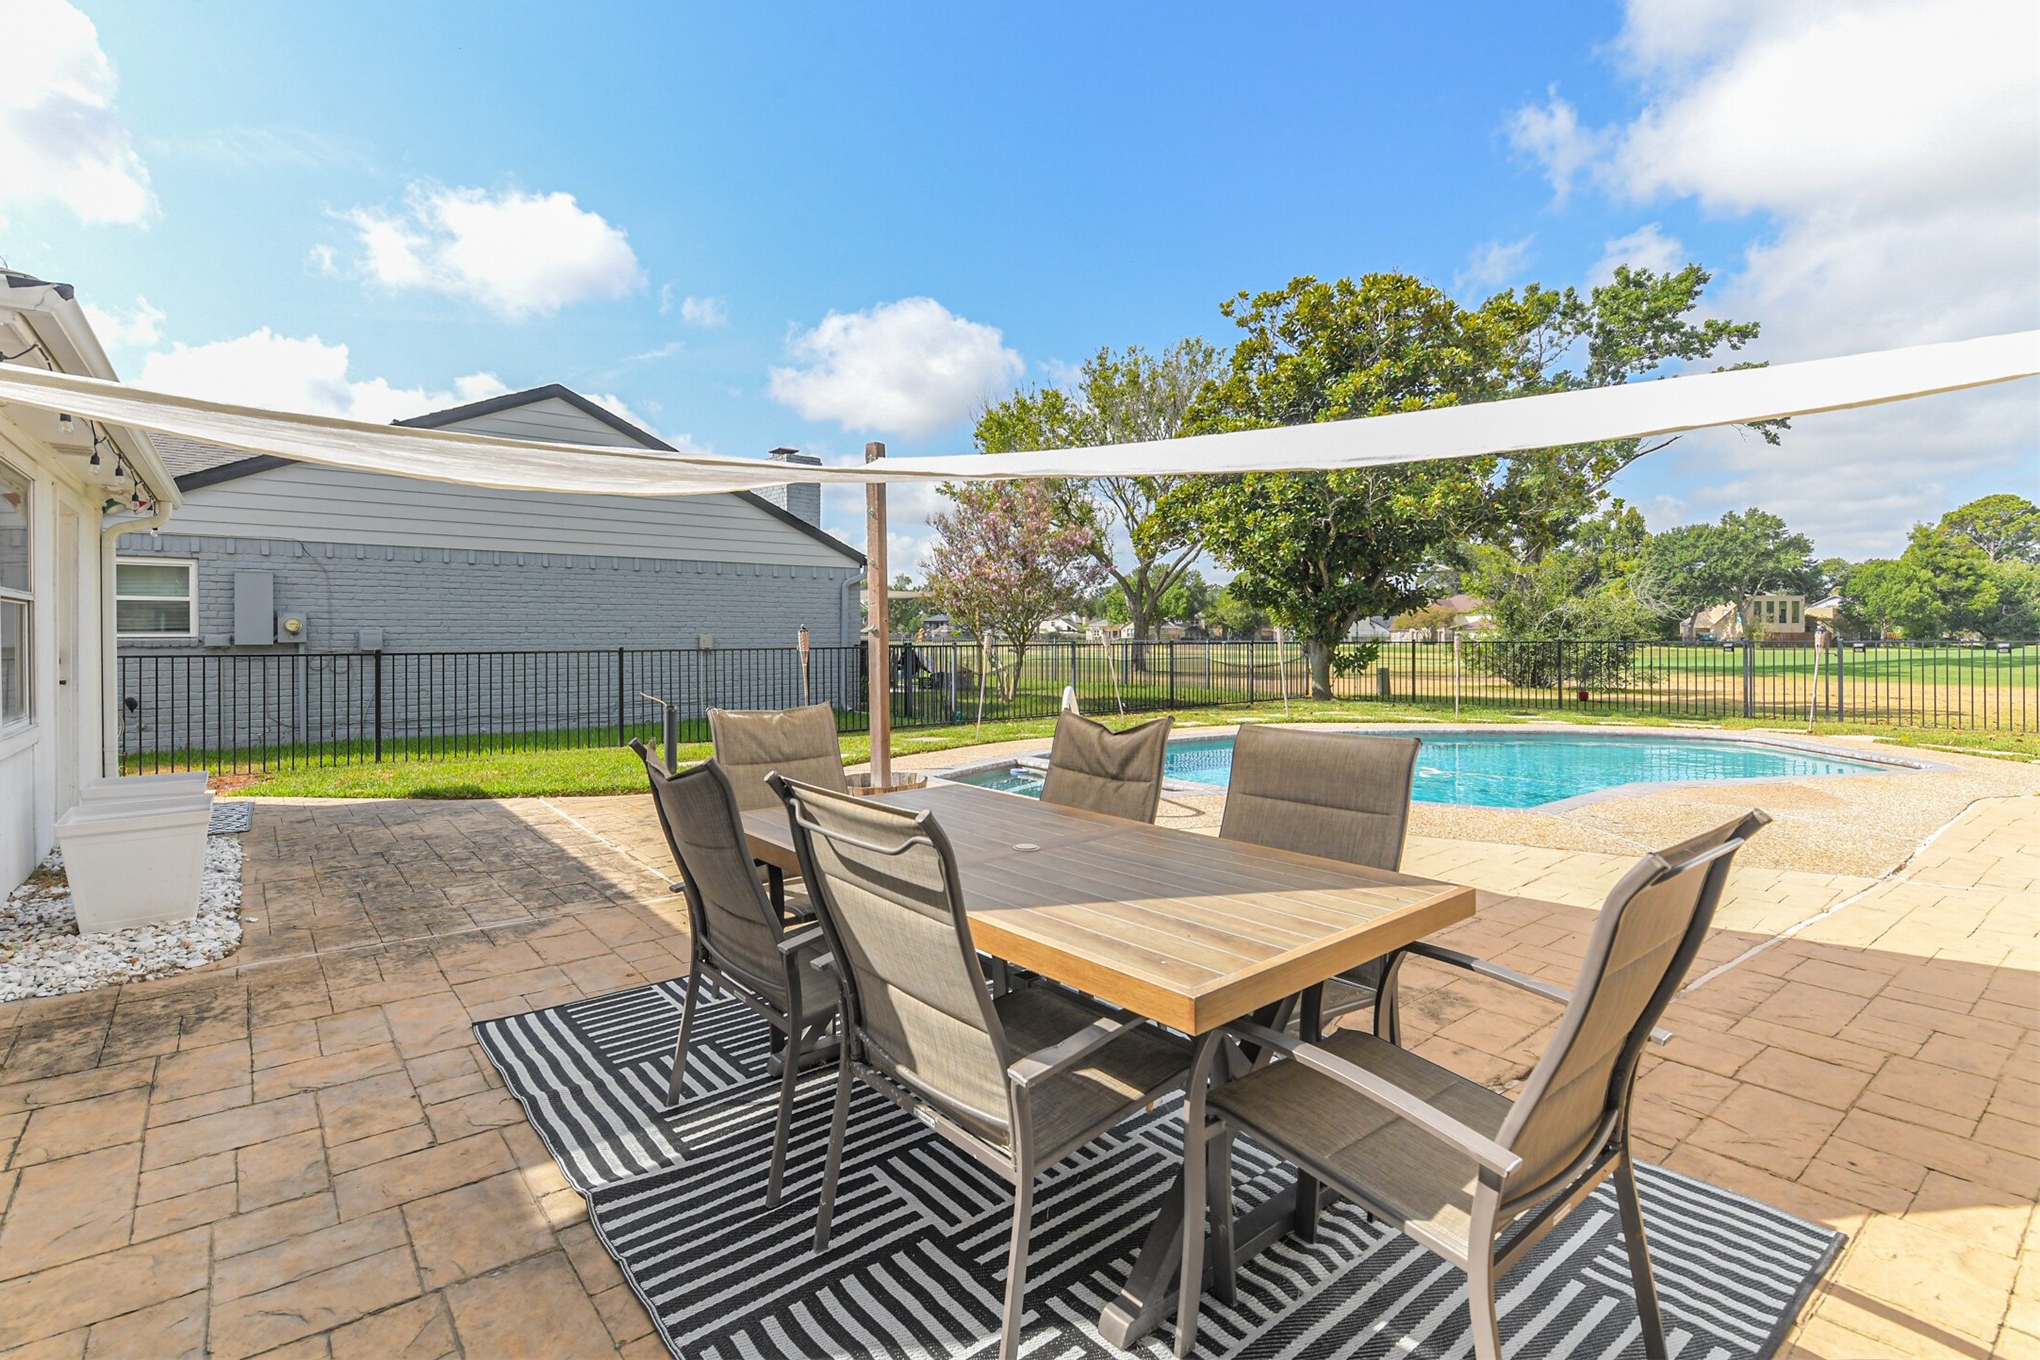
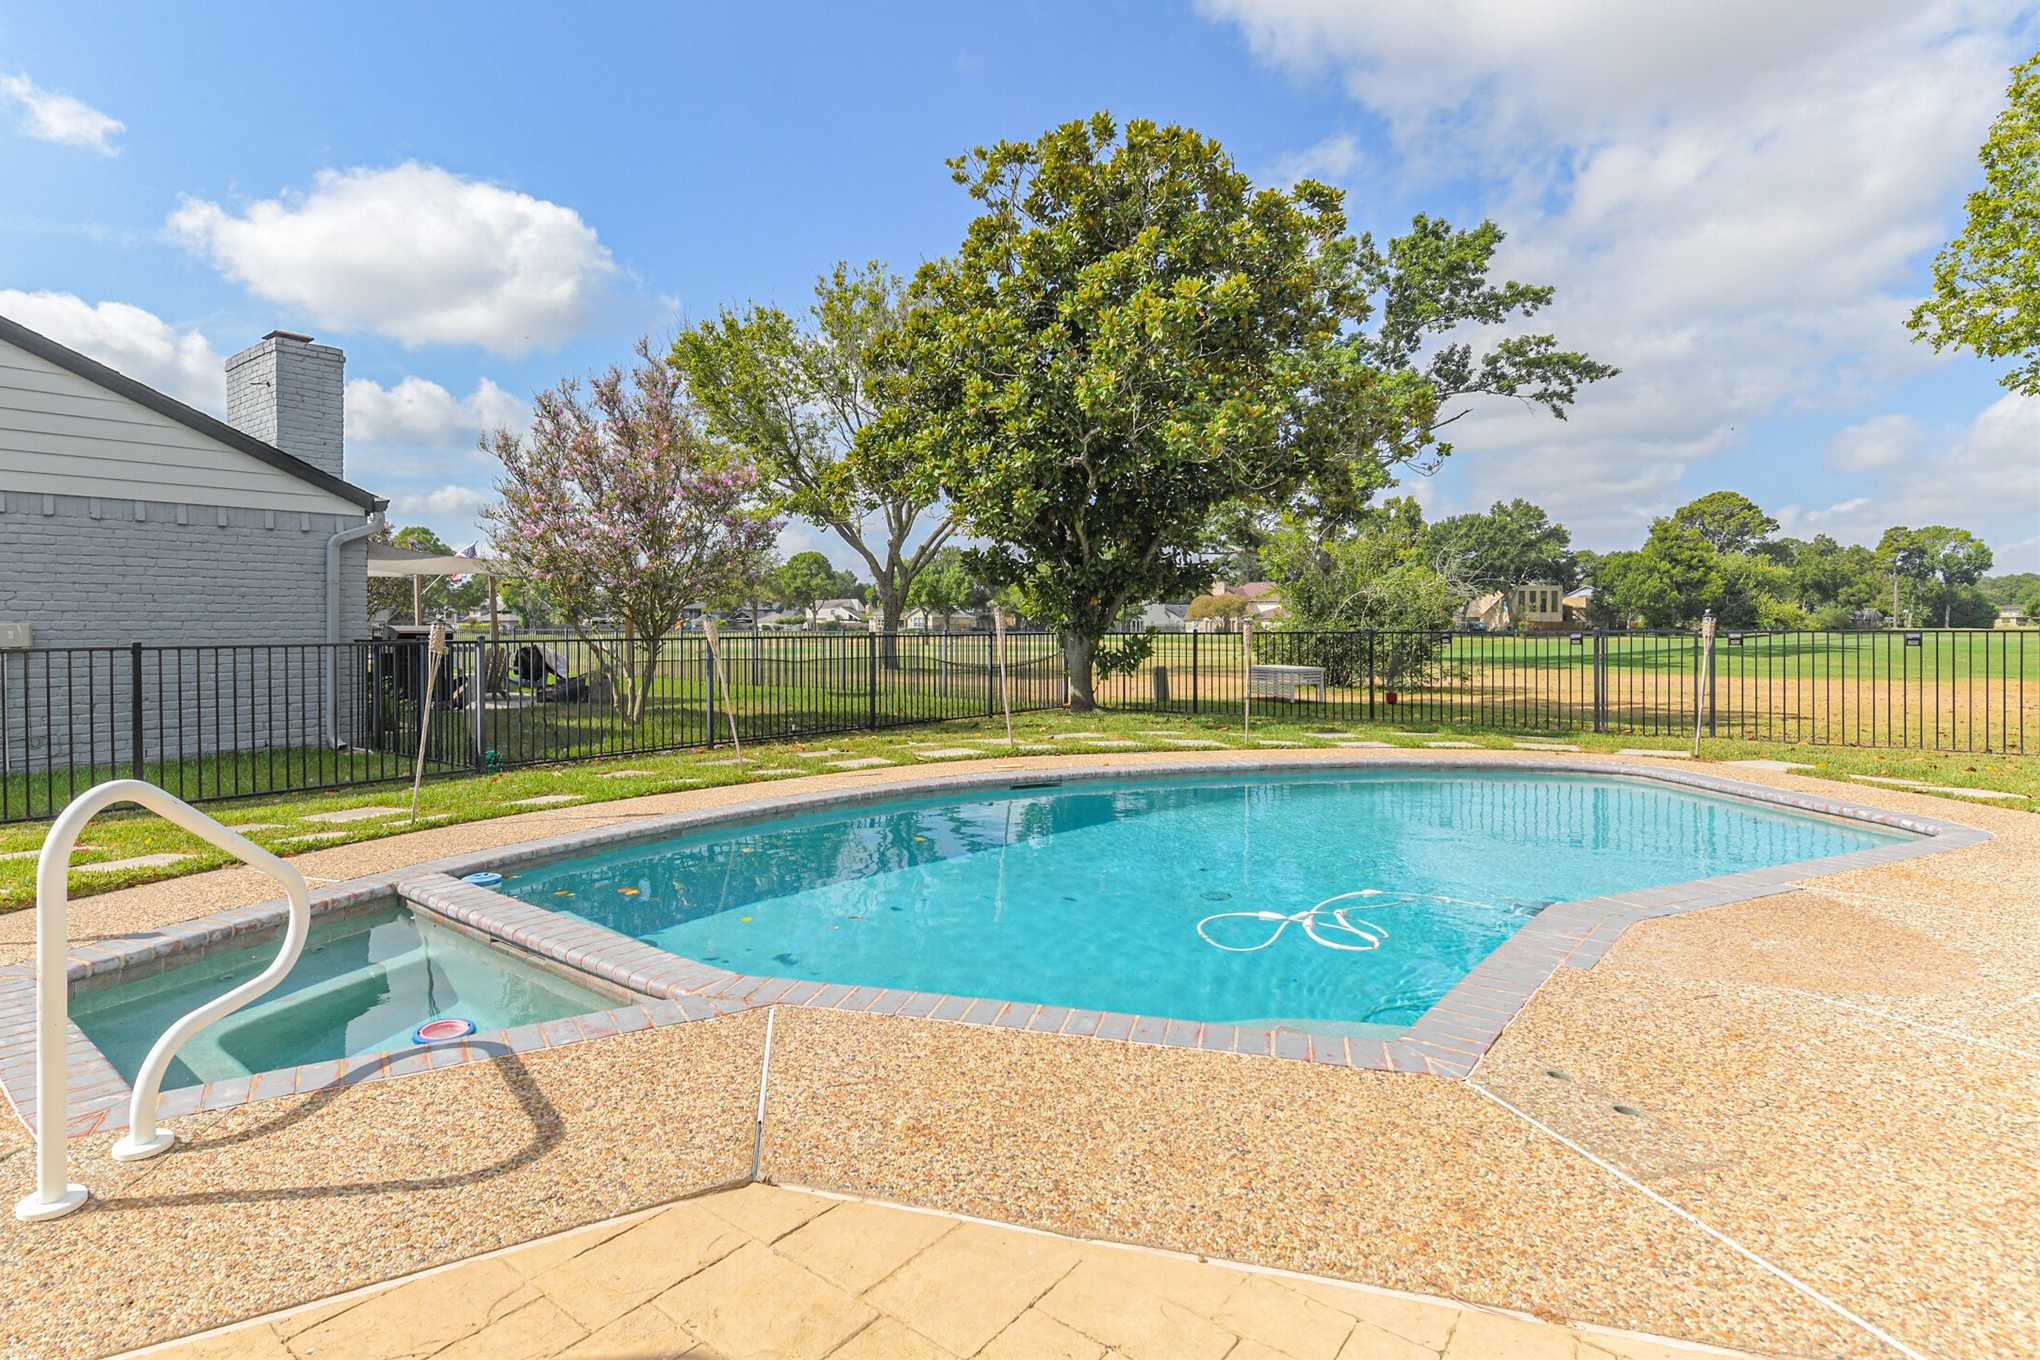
storage bench: none [1456,669,1526,699] -> present [1247,665,1326,703]

